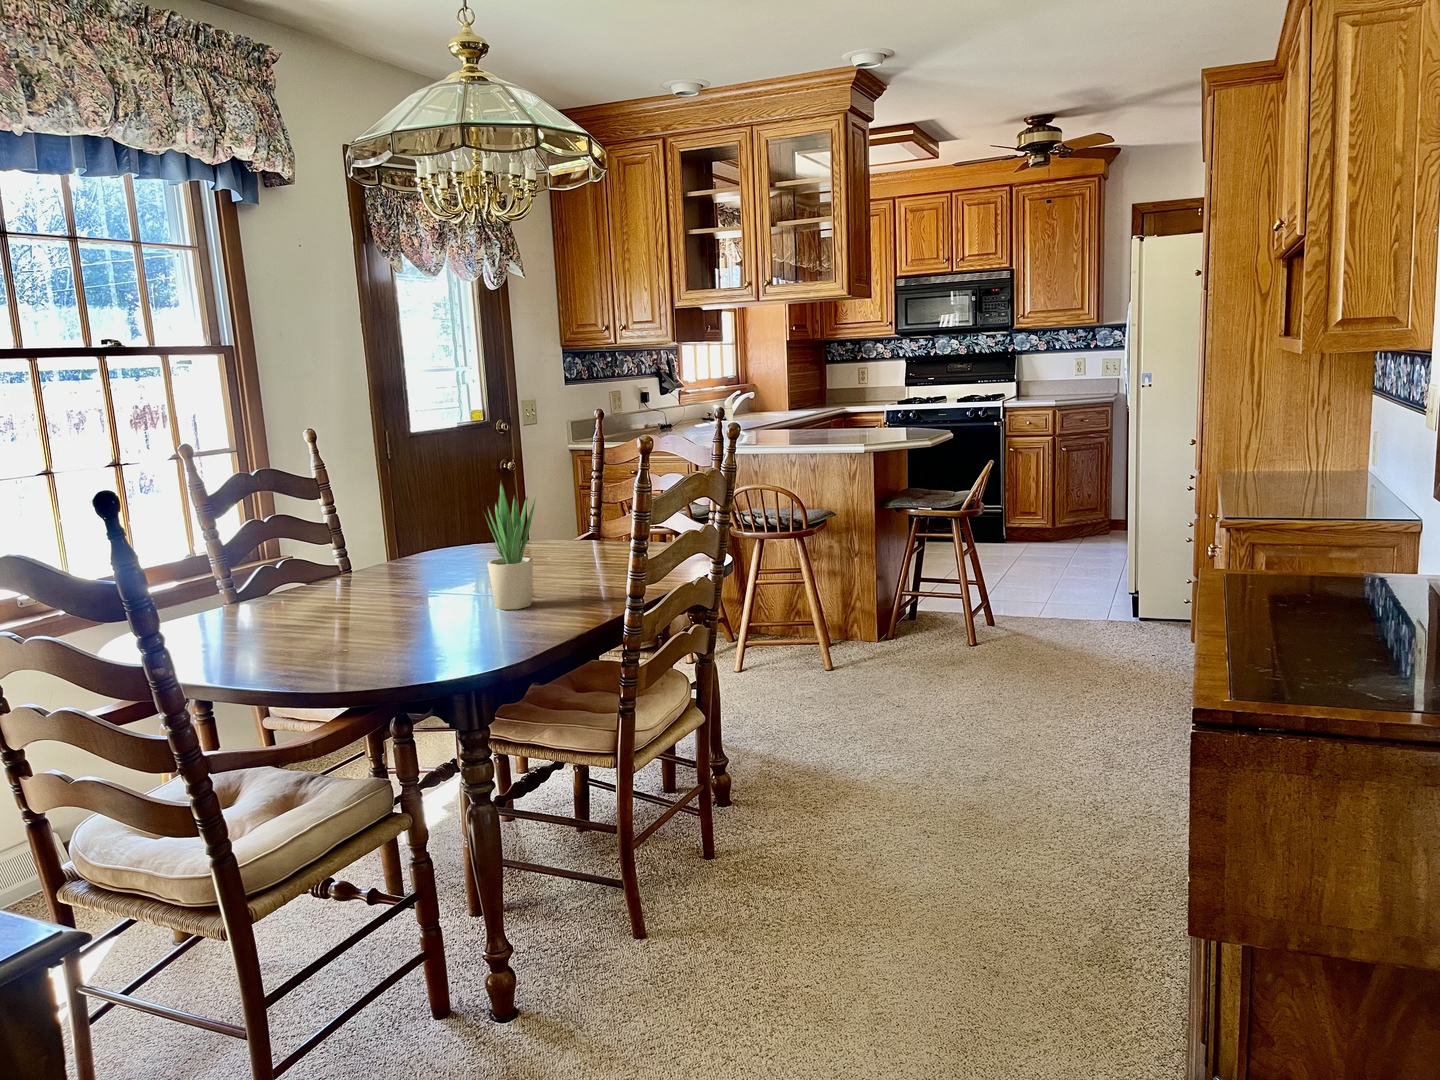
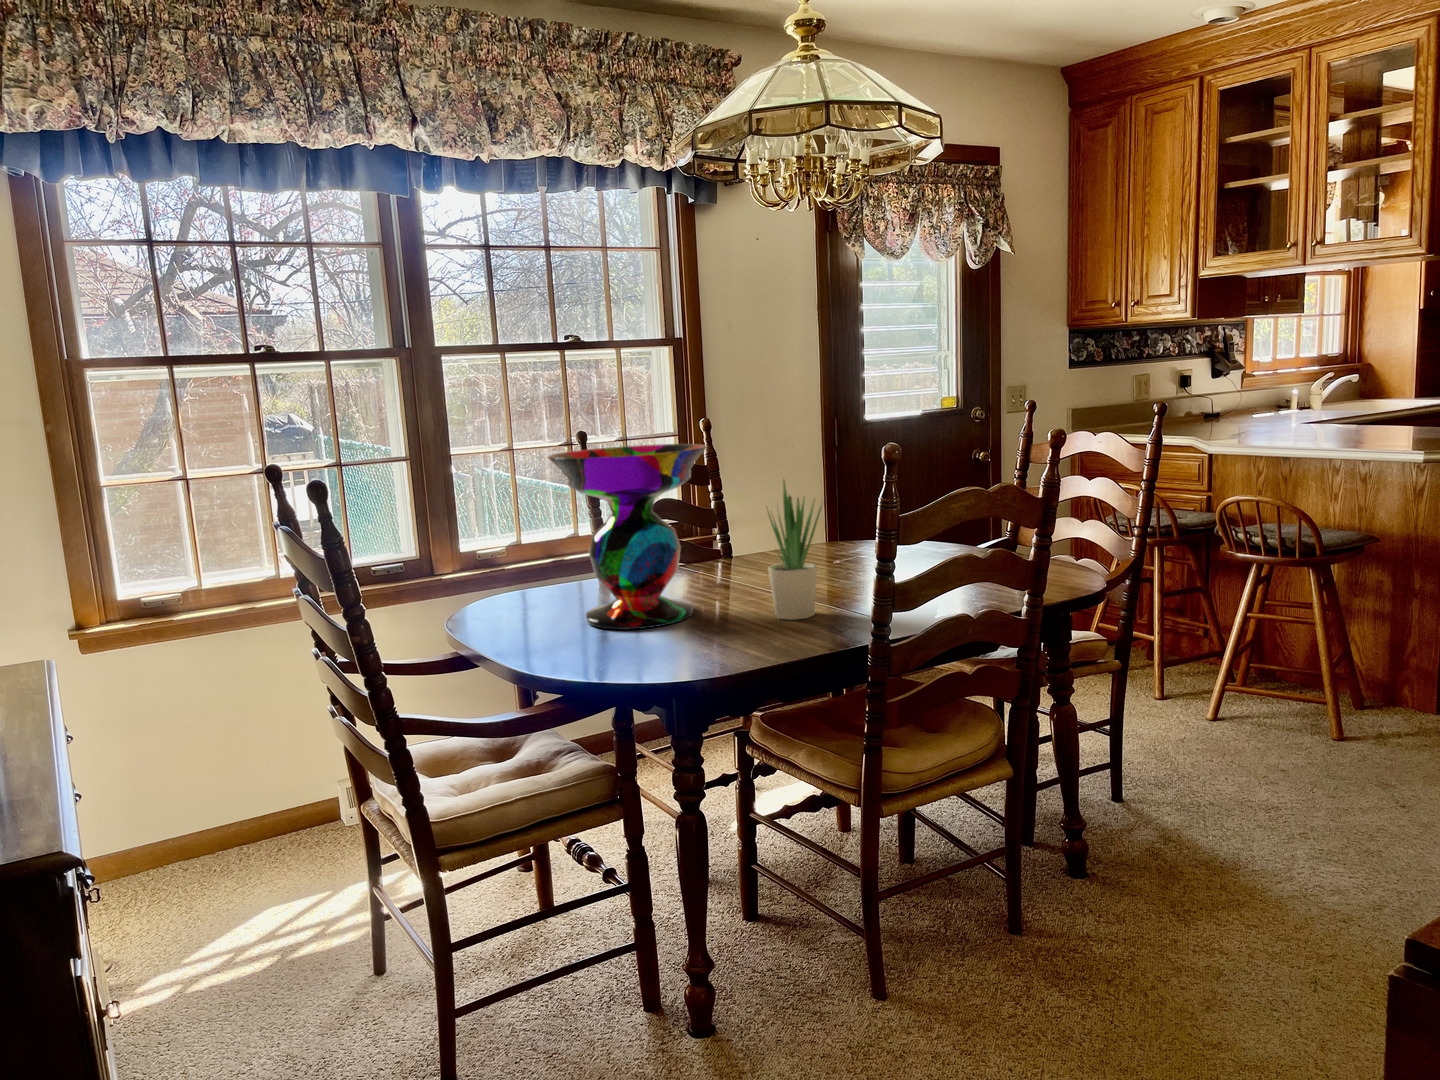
decorative bowl: none [248,452,420,640] -> present [548,444,707,629]

